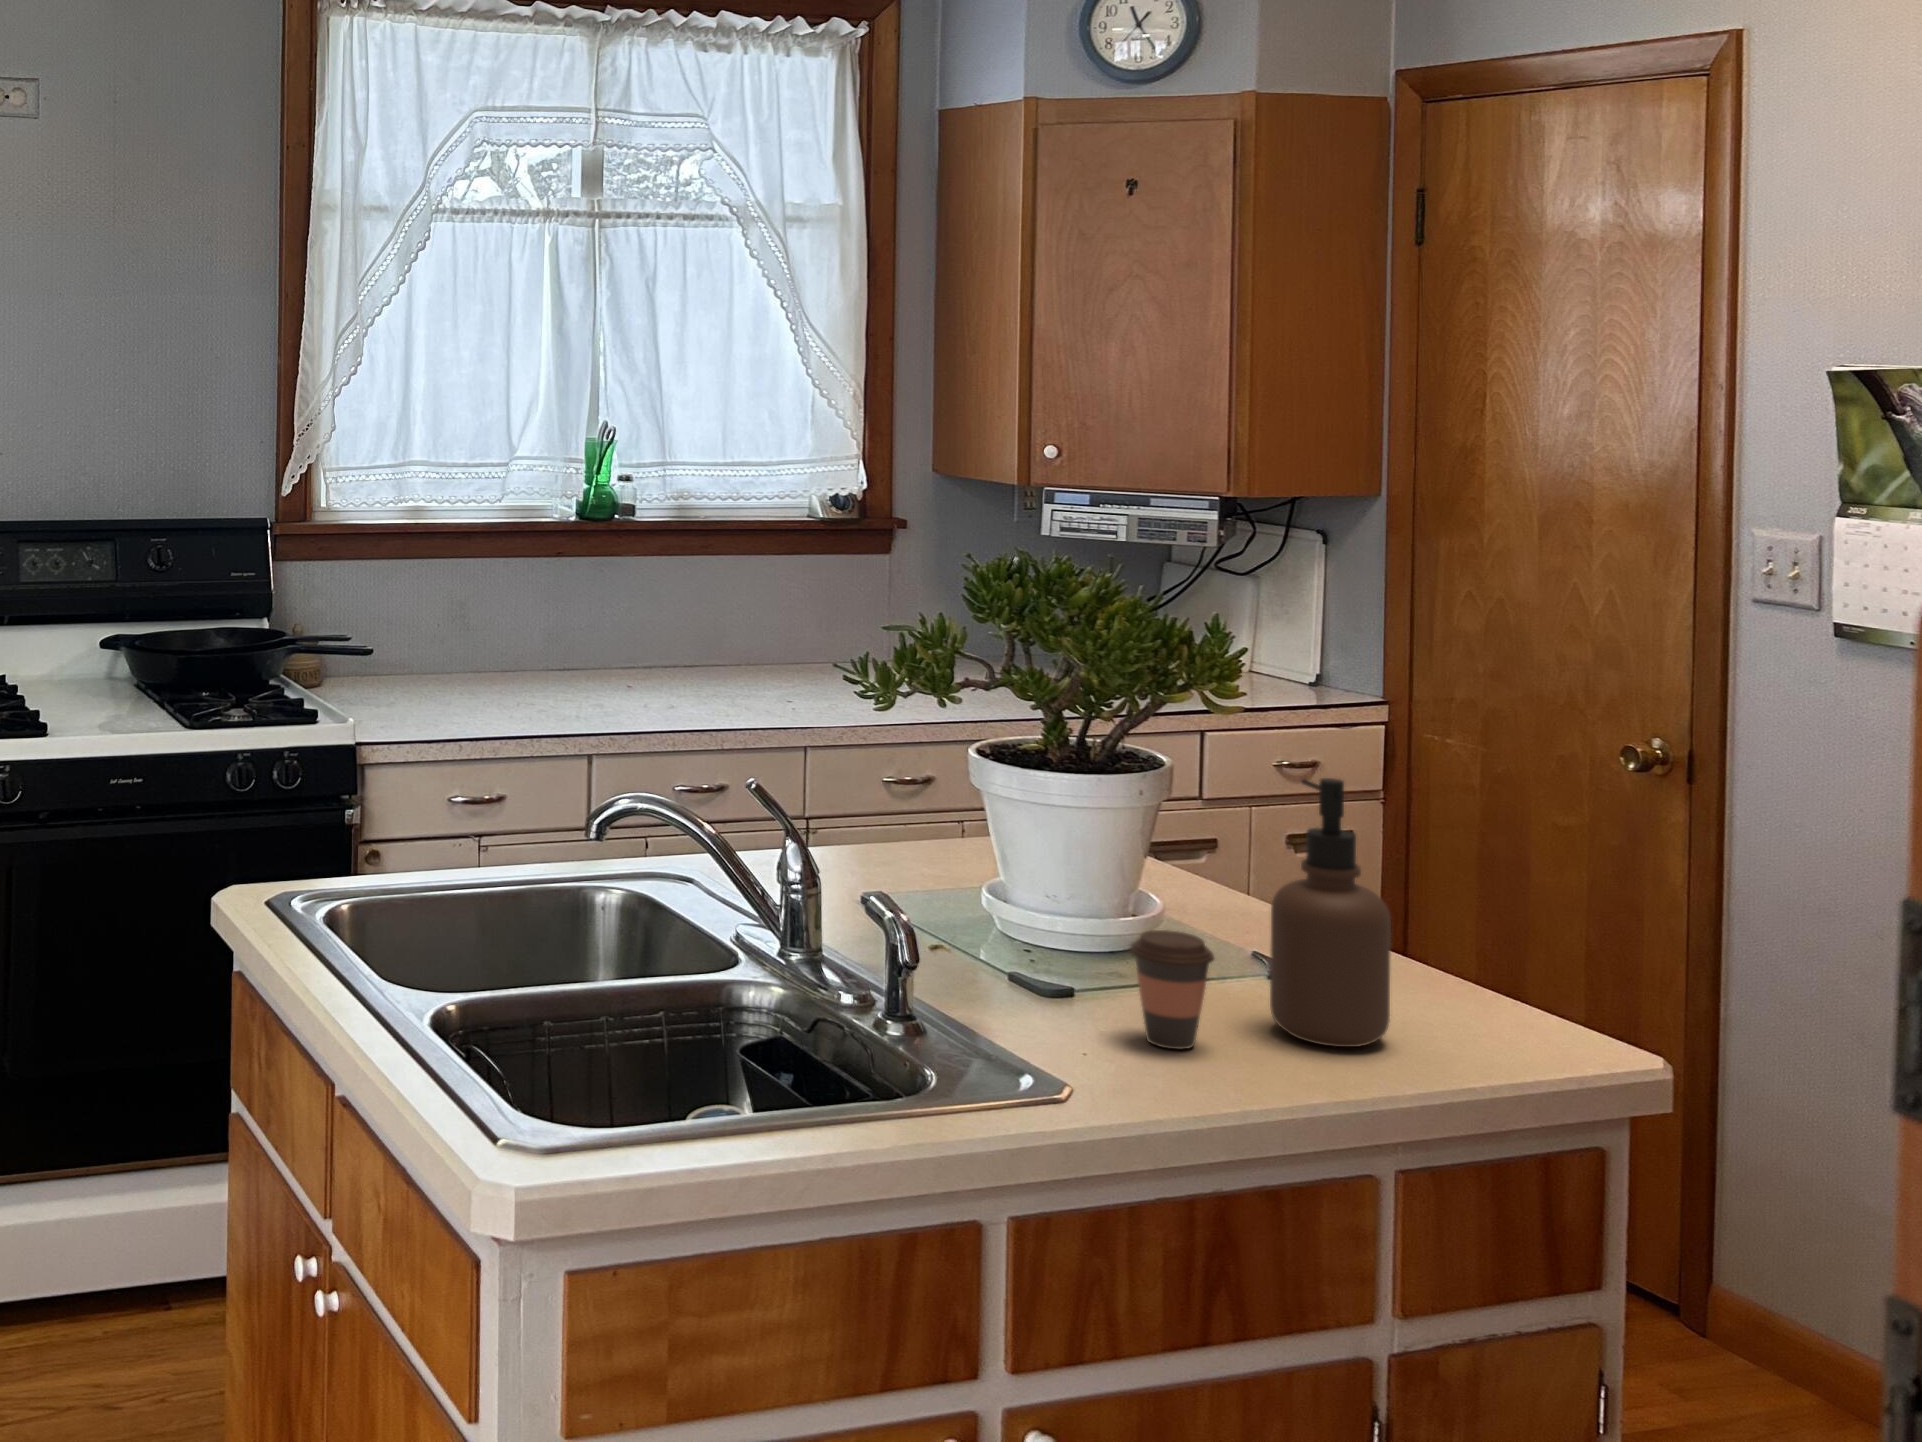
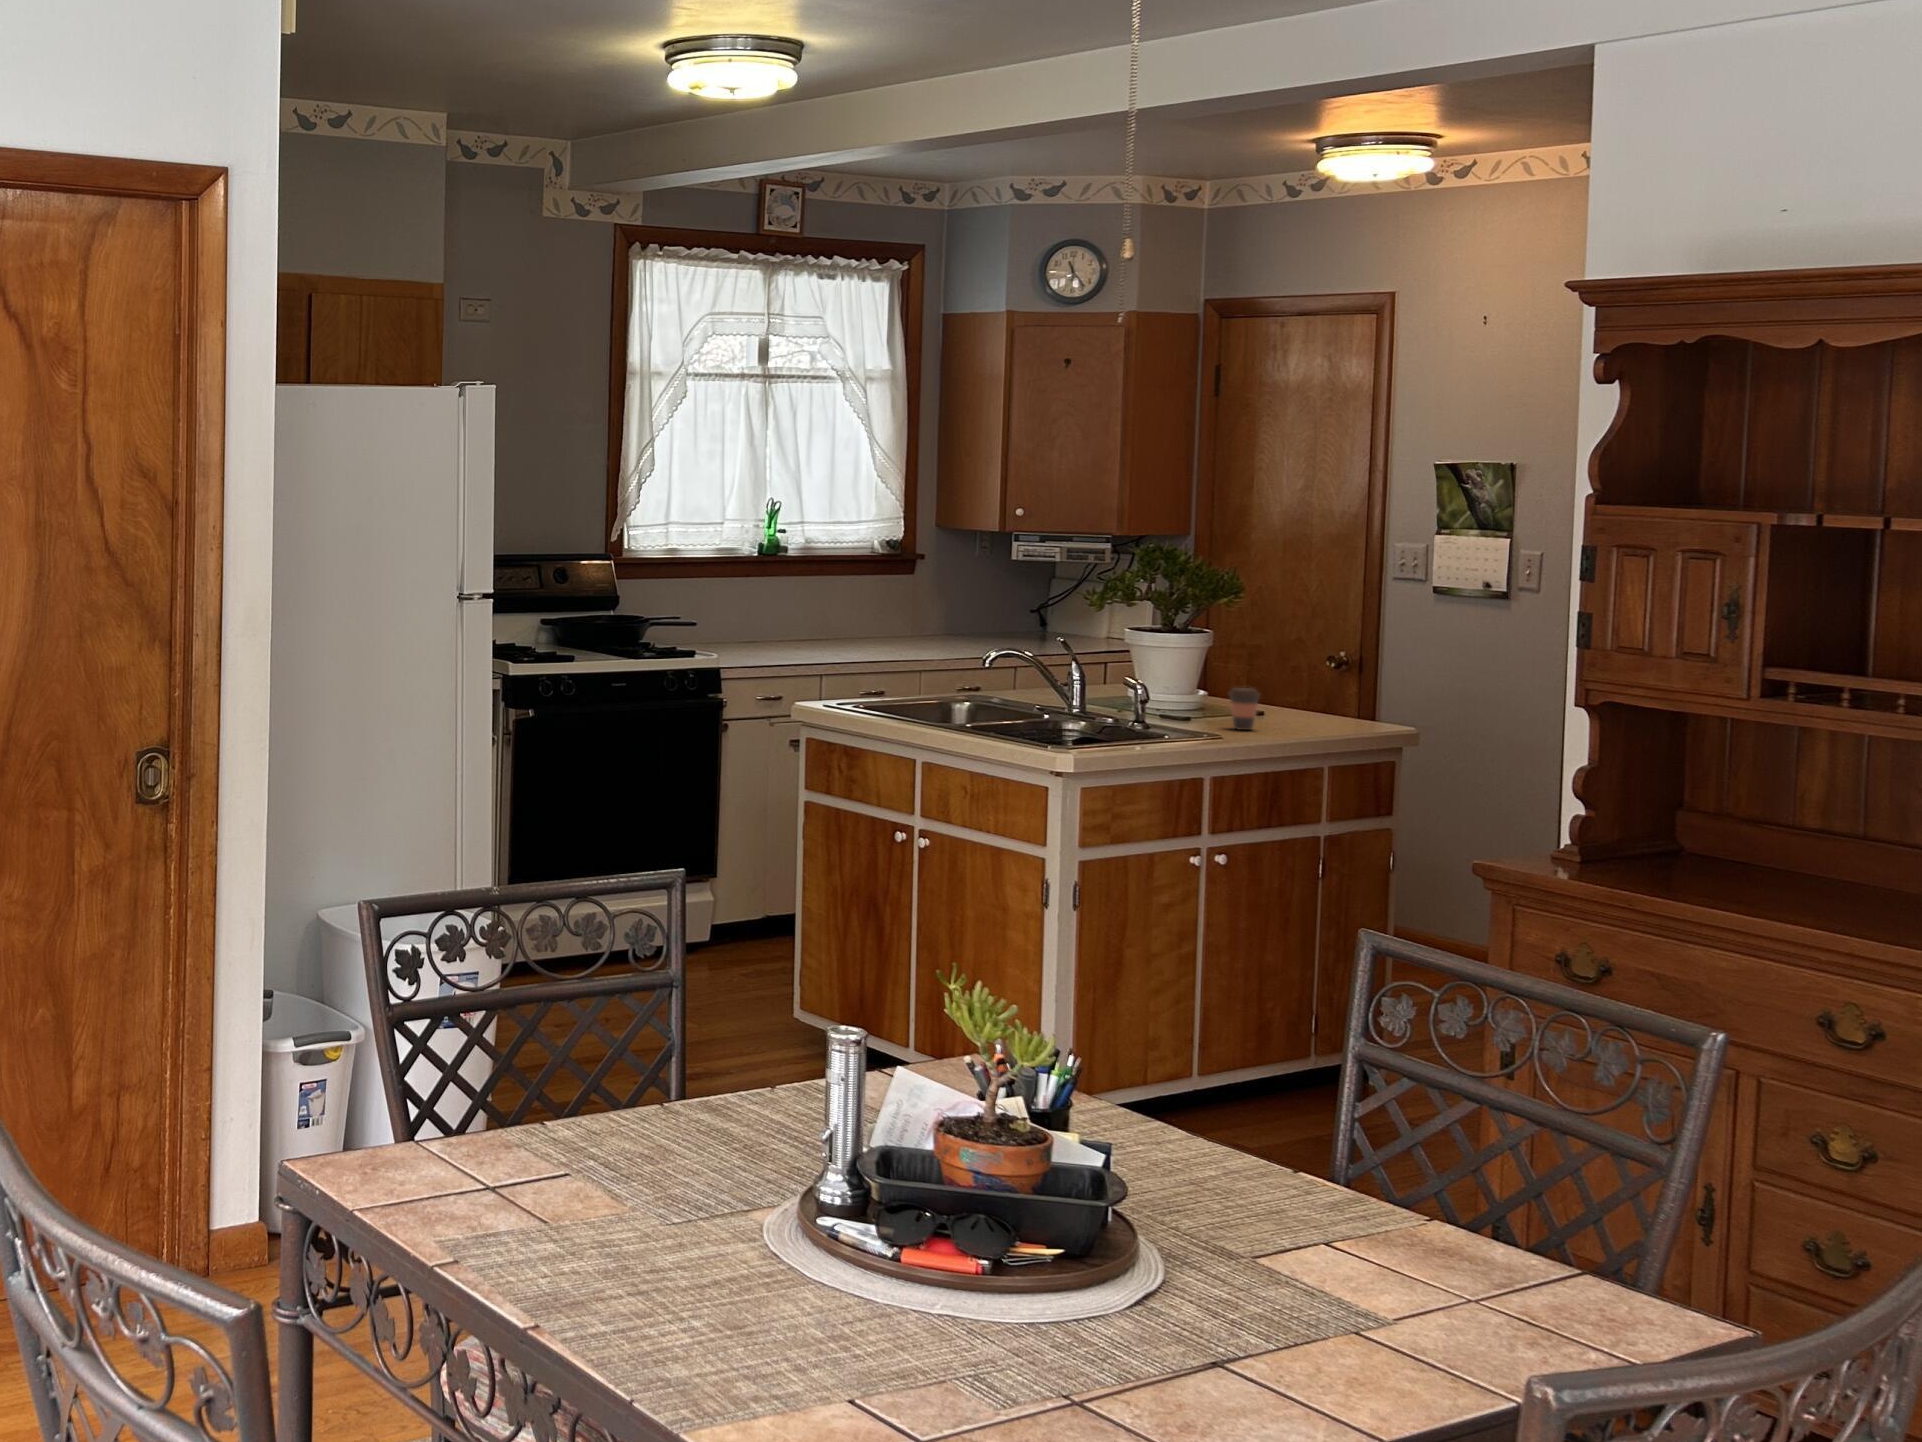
soap dispenser: present [1270,778,1391,1047] -> none [1272,628,1319,728]

